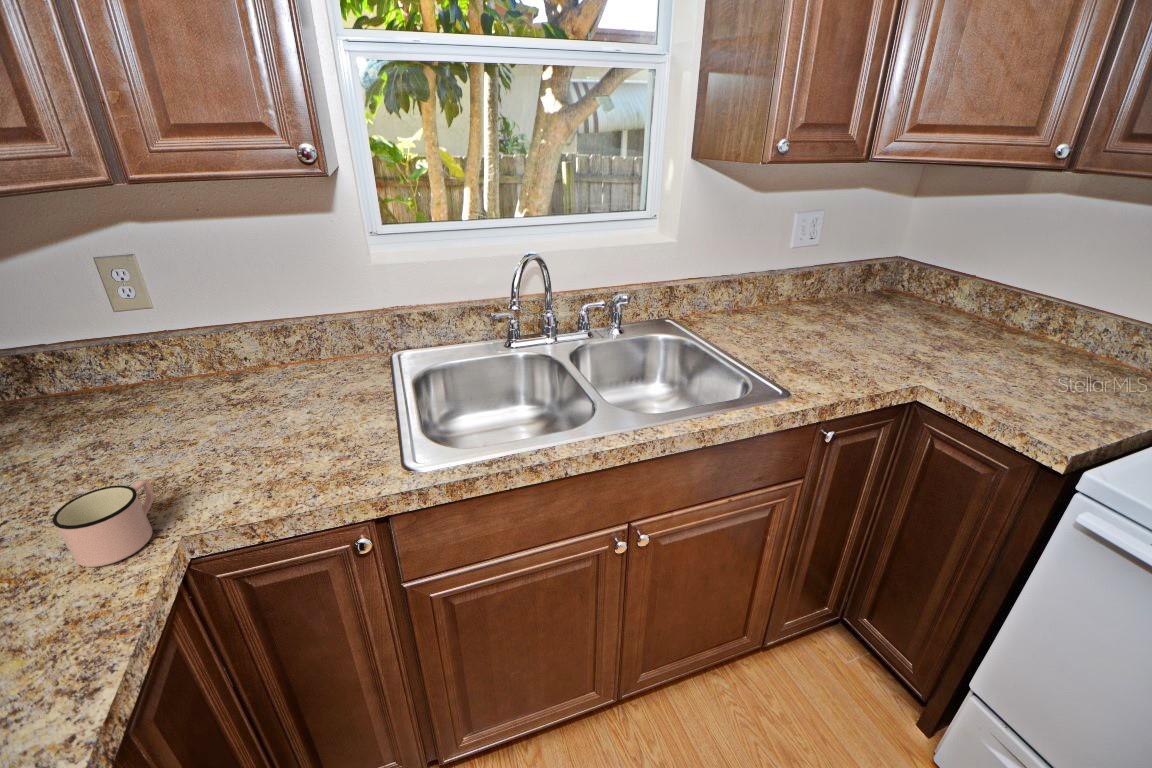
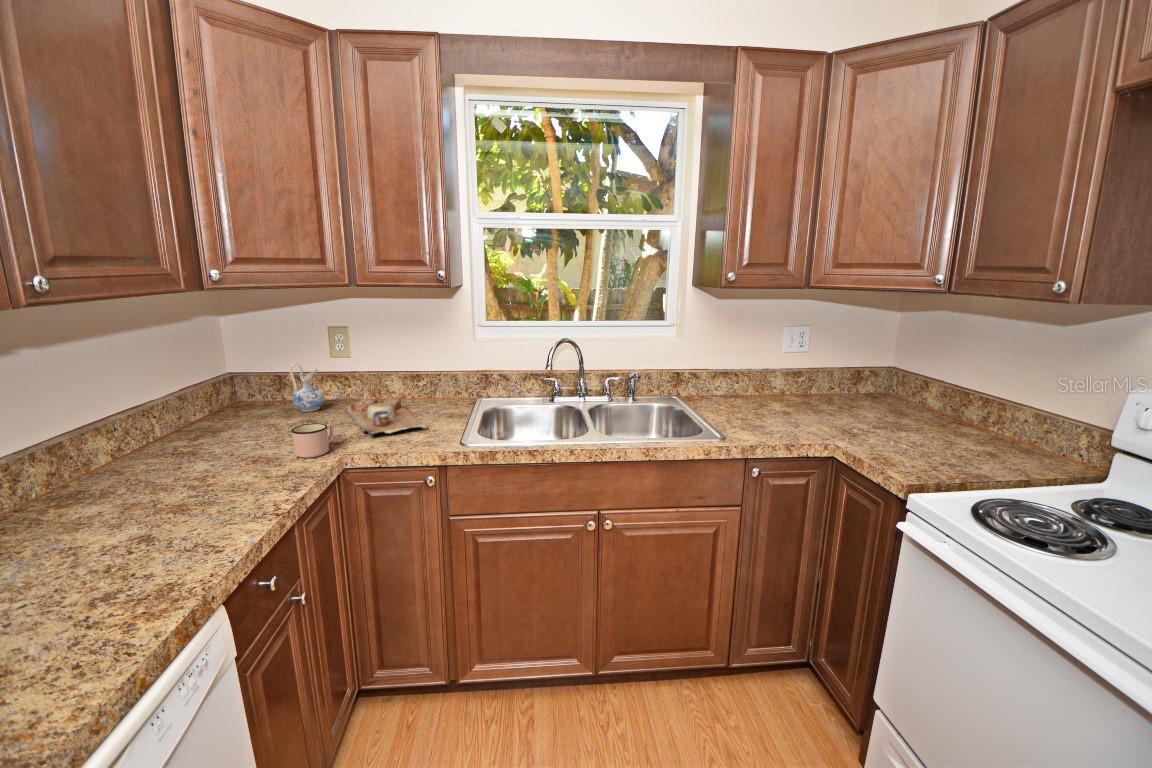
ceramic pitcher: none [22,339,117,421] -> present [289,364,325,412]
cutting board: none [167,376,335,479] -> present [348,398,427,435]

